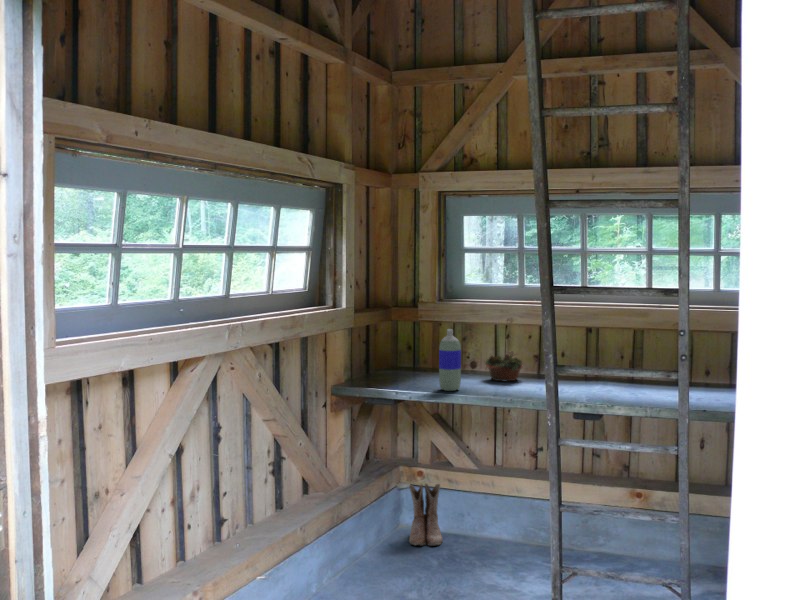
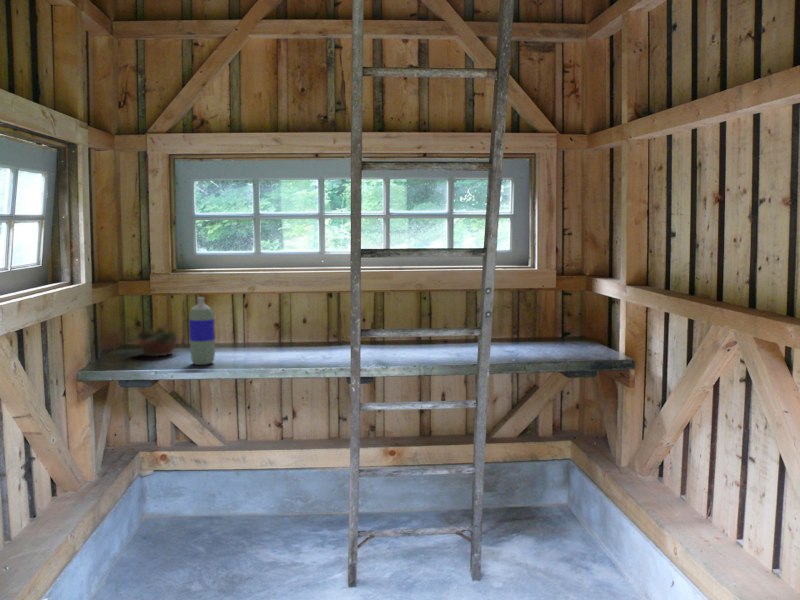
succulent planter: present [486,352,523,381] -> present [136,324,177,356]
boots: present [409,483,443,546] -> none [150,466,192,538]

